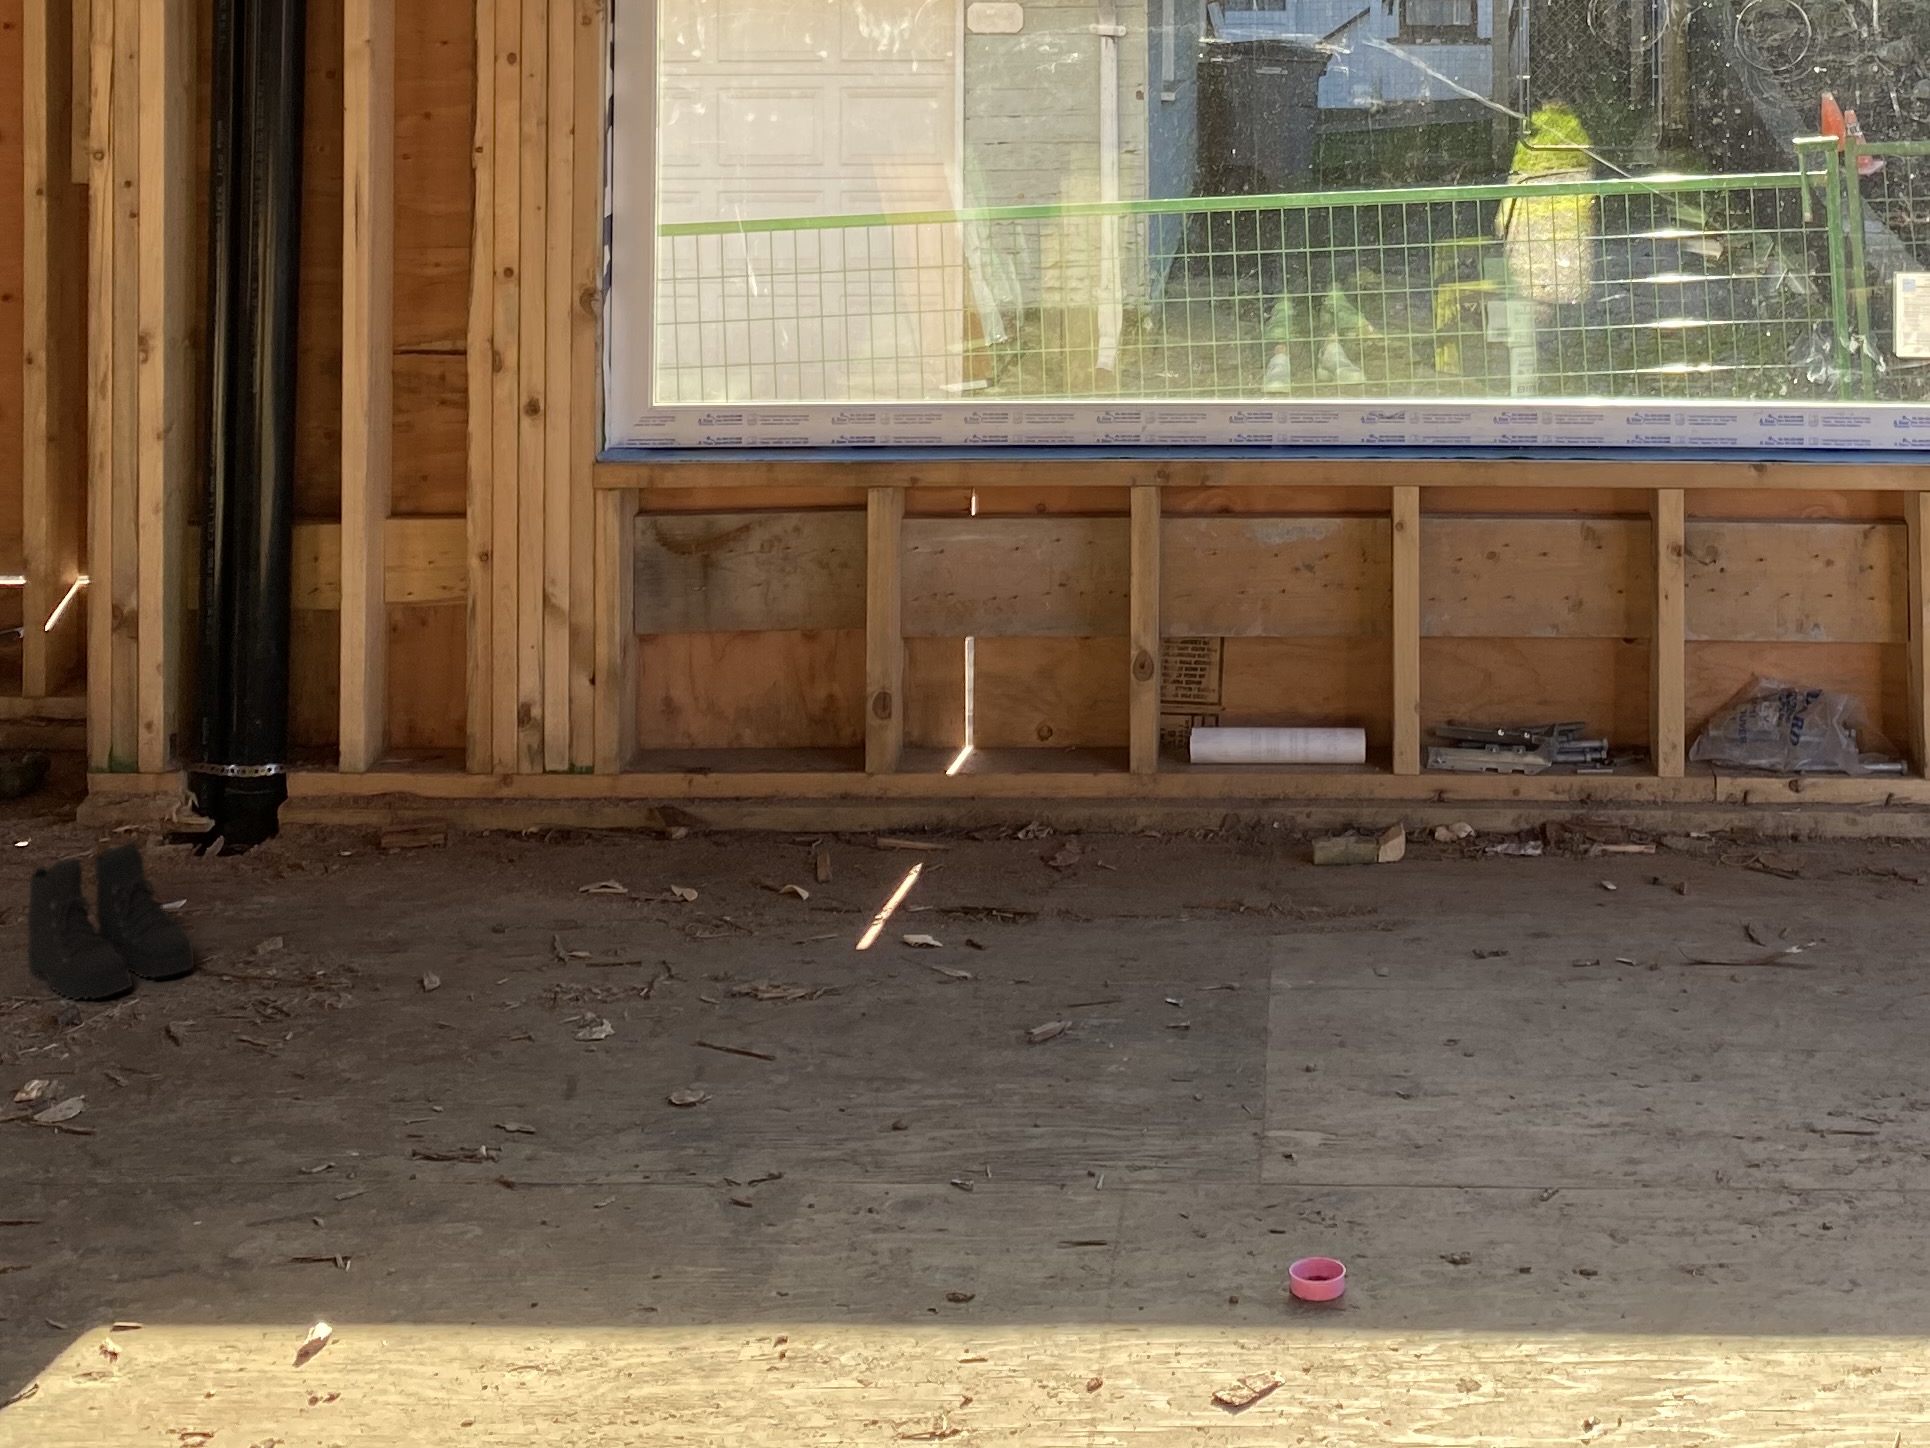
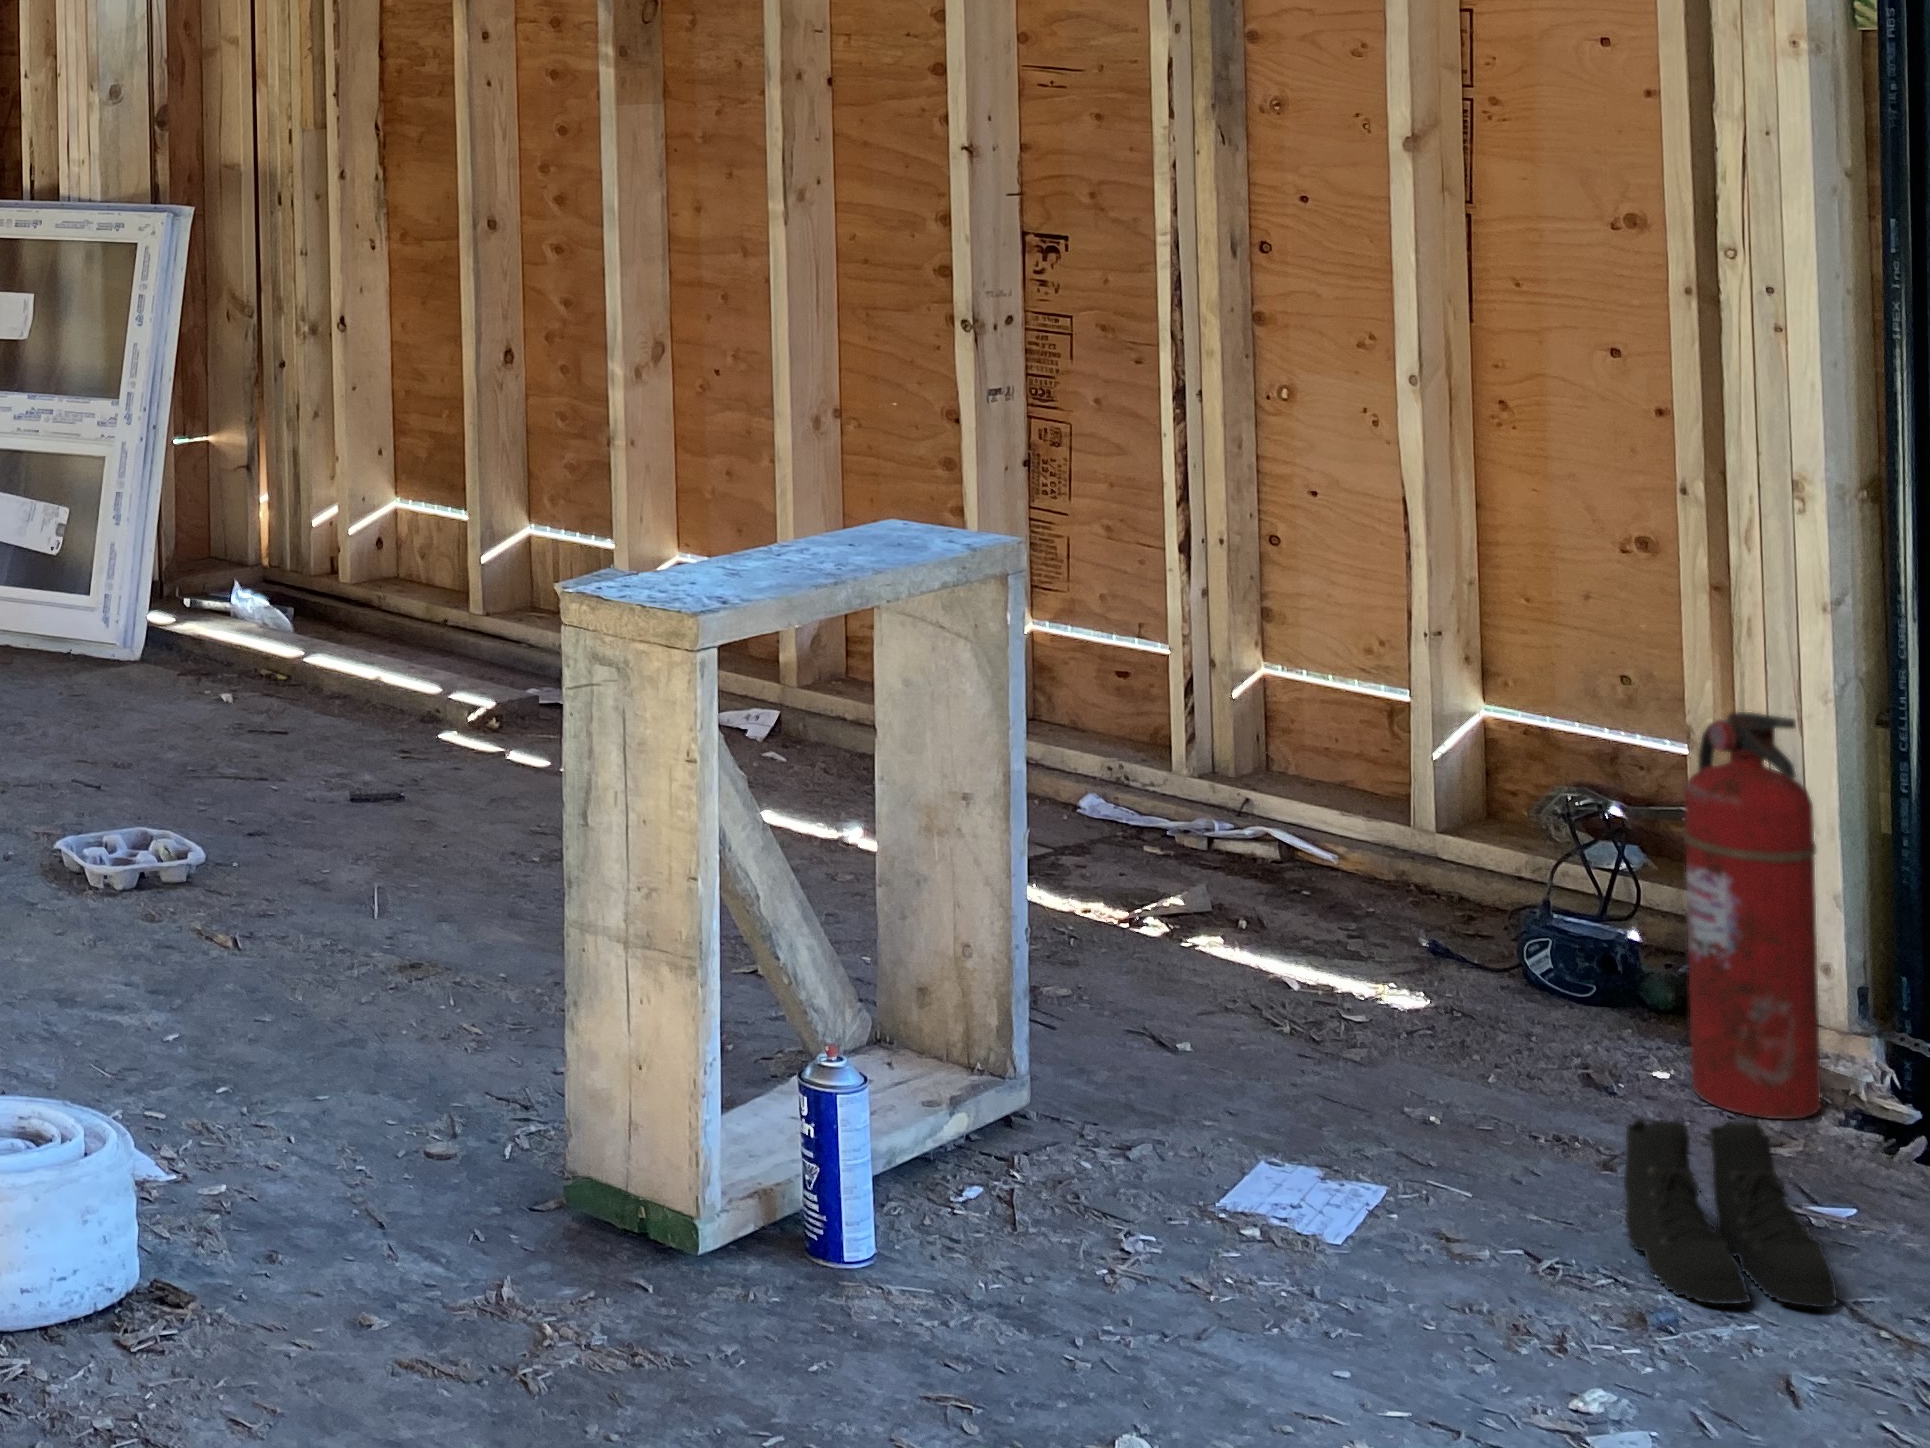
fire extinguisher: none [51,519,152,853] -> present [1683,712,1821,1120]

